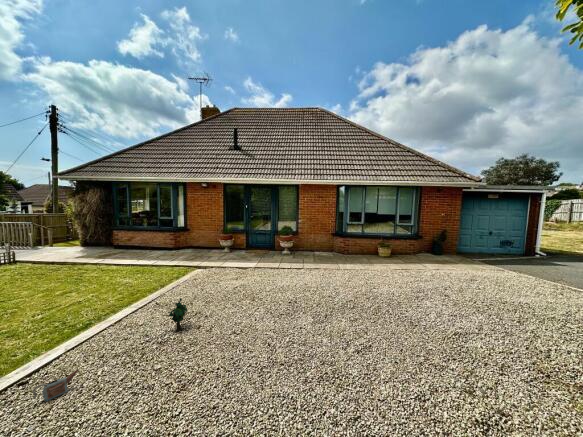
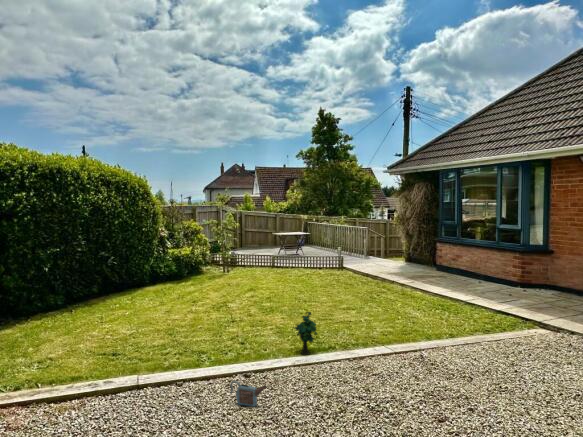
decorative plant: present [168,298,187,332] -> present [294,312,317,355]

